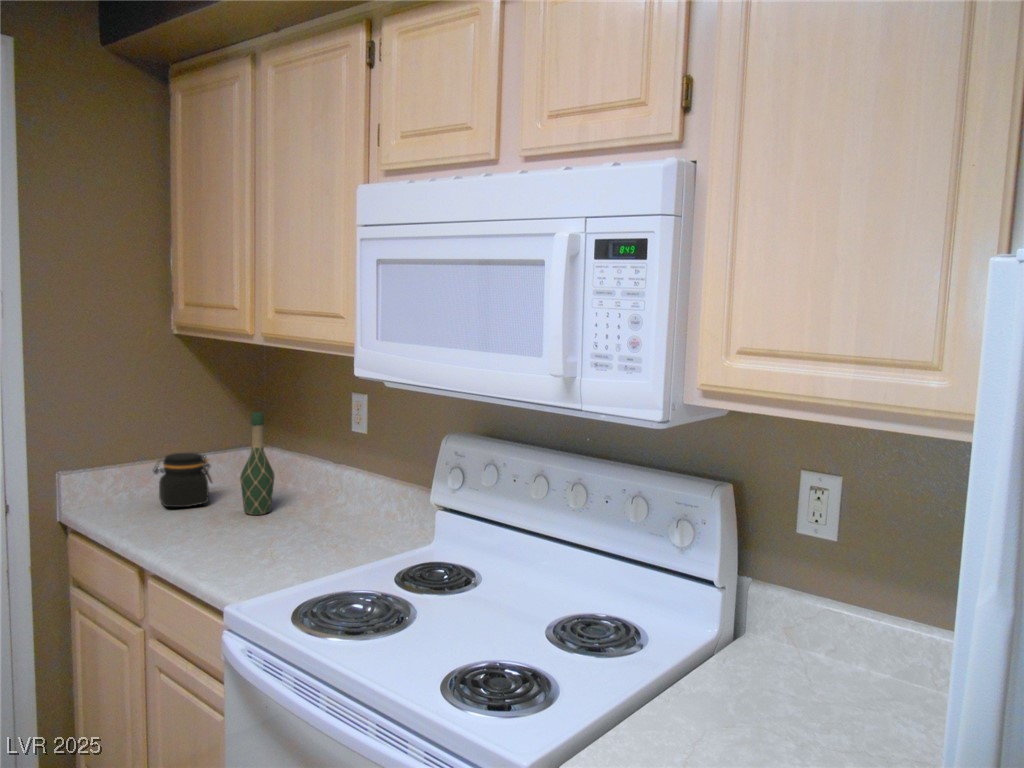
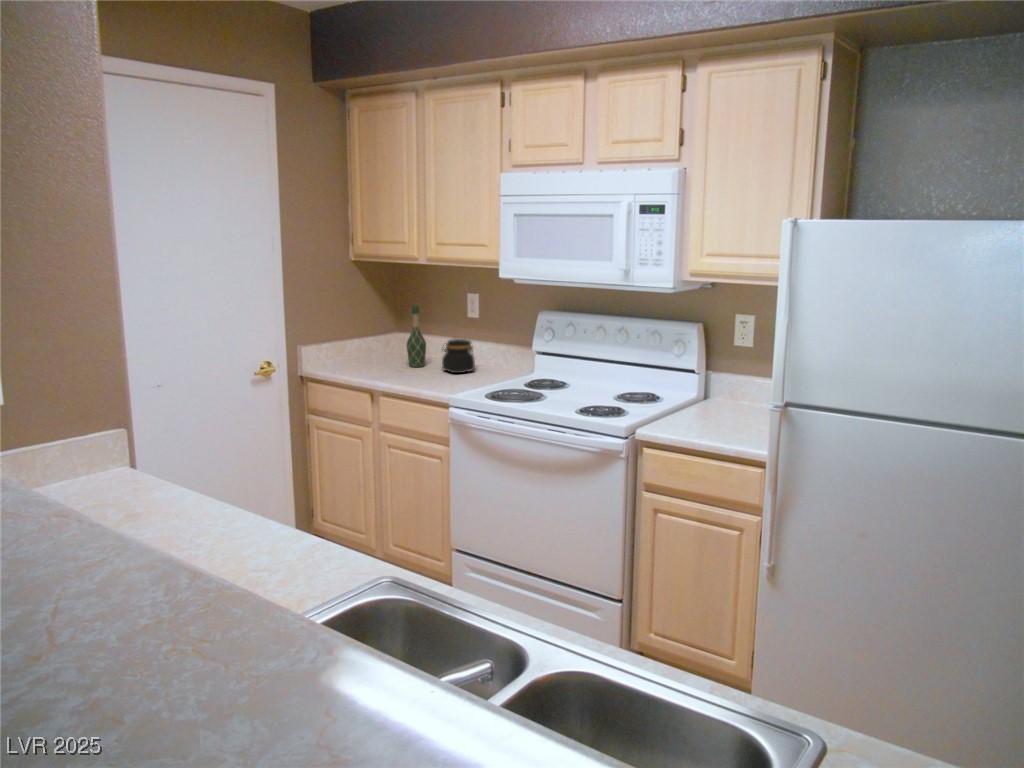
jar: present [154,453,212,507] -> present [442,339,475,373]

